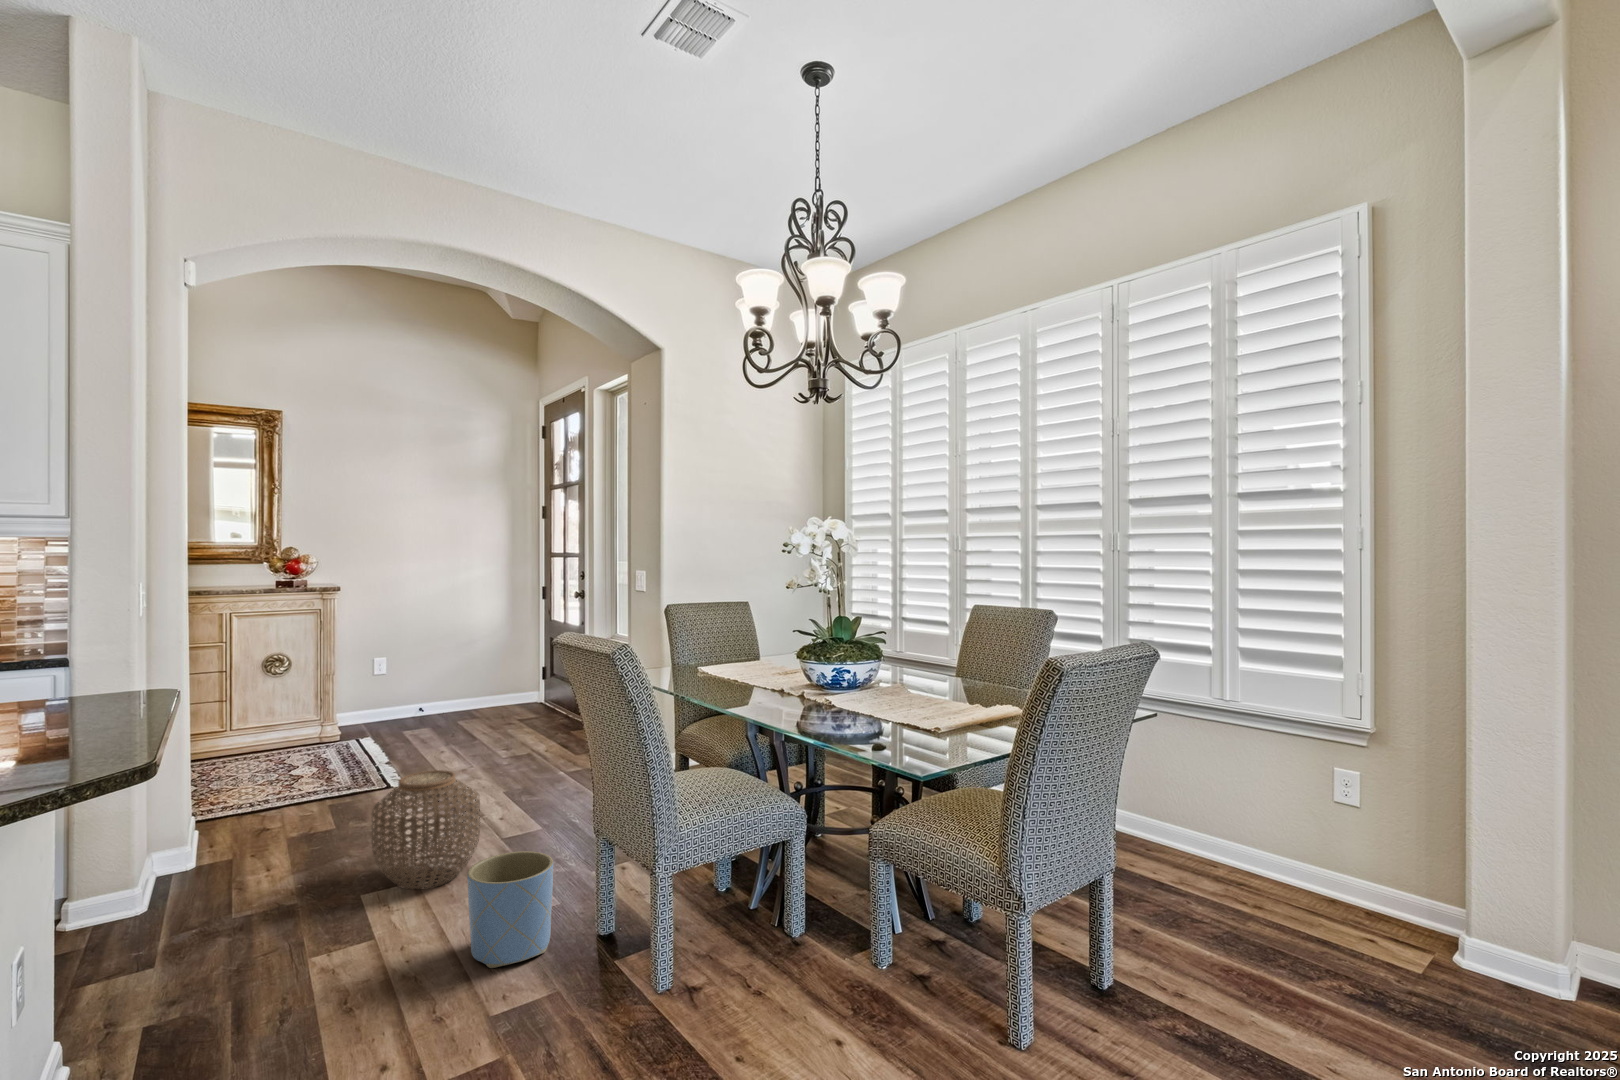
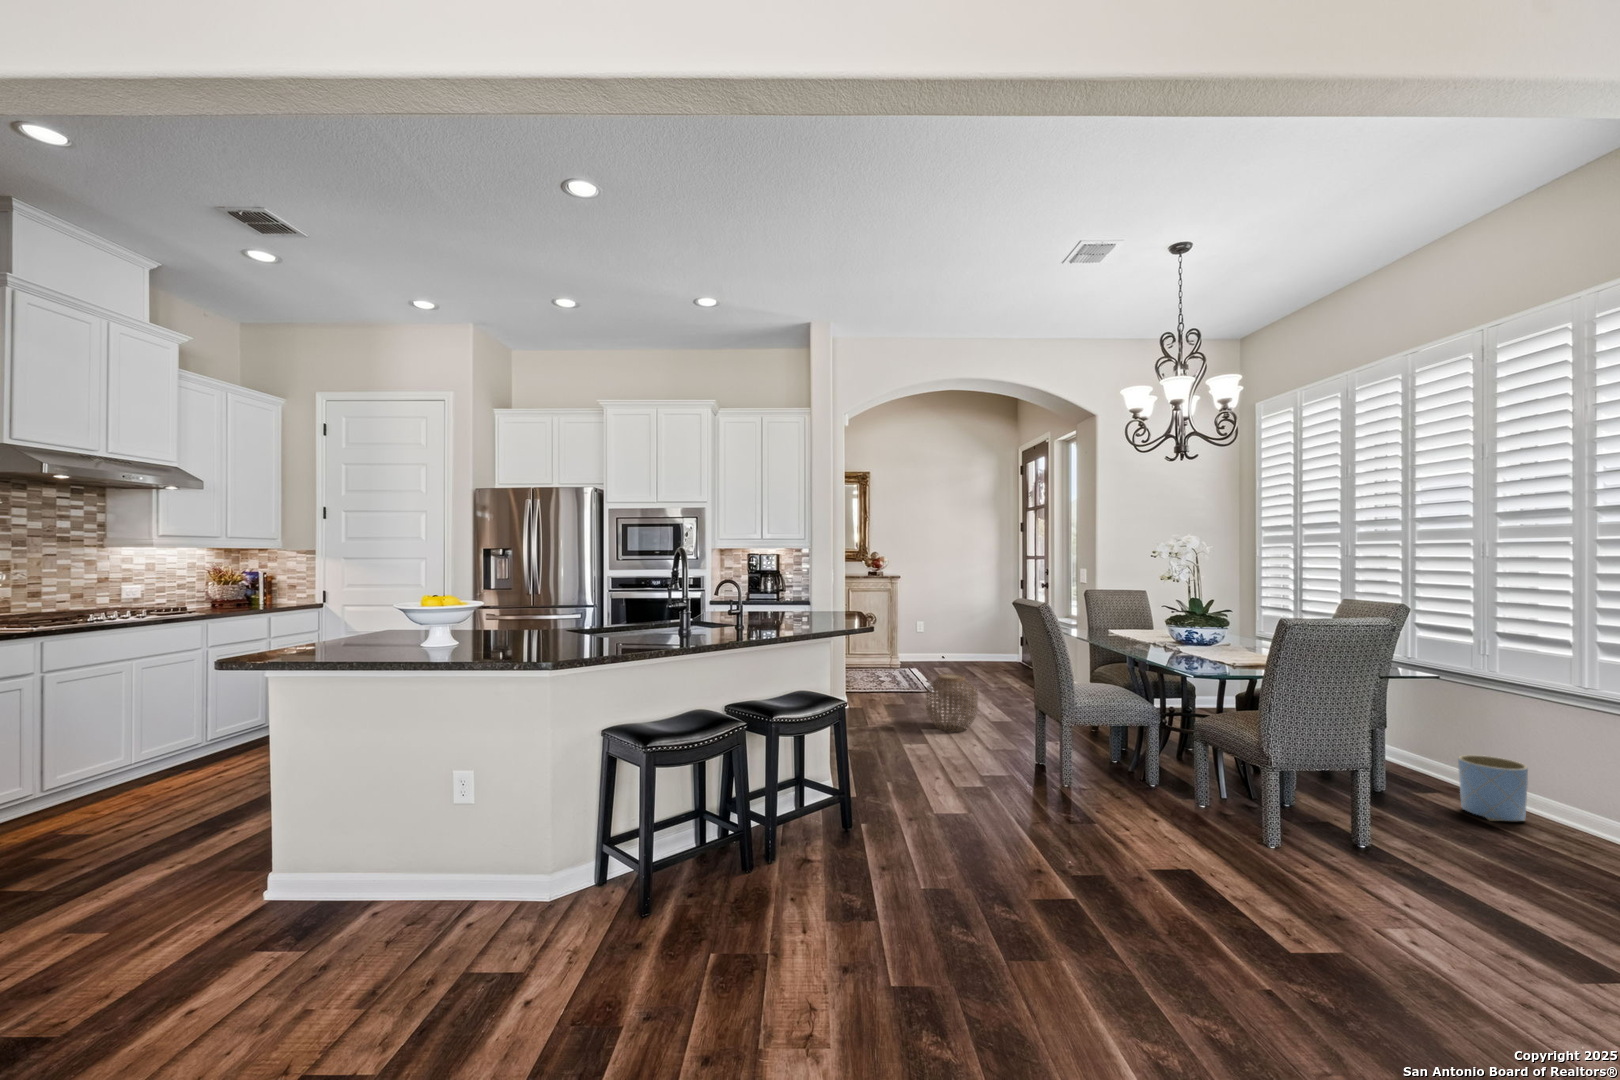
planter: present [467,851,553,968] -> present [1458,755,1528,821]

